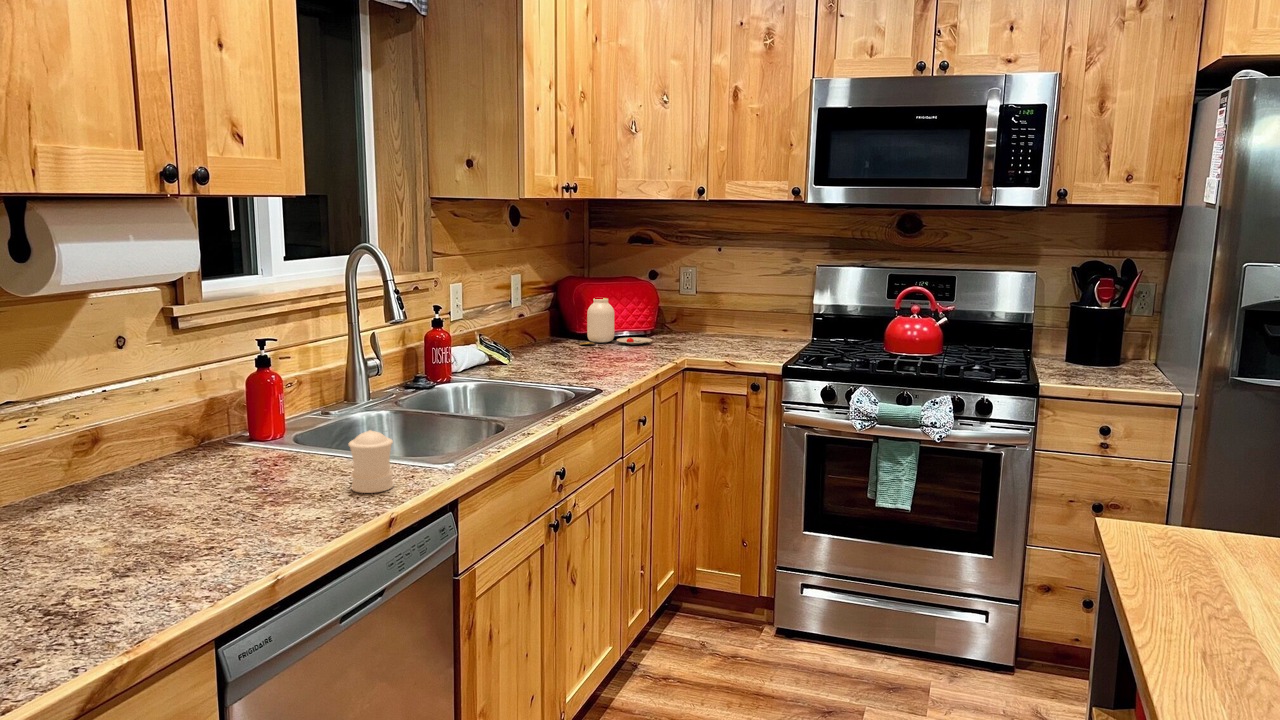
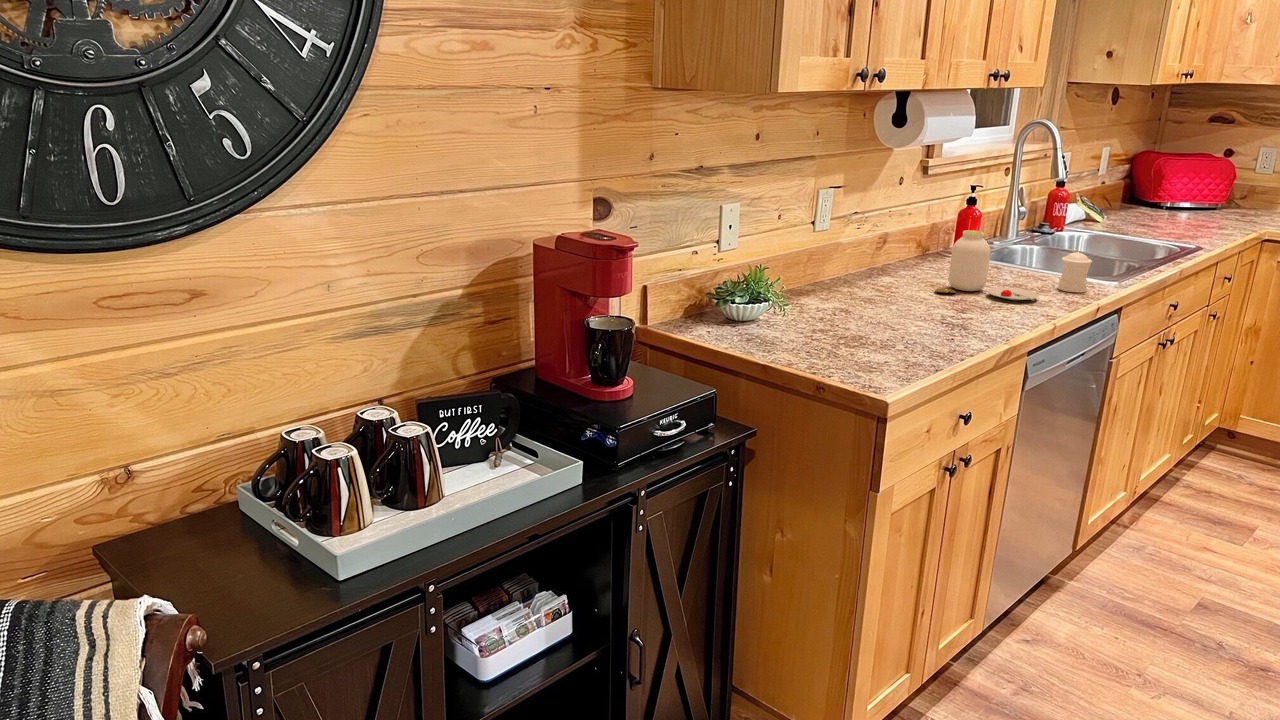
jar: present [580,298,652,345] -> present [935,230,1038,300]

